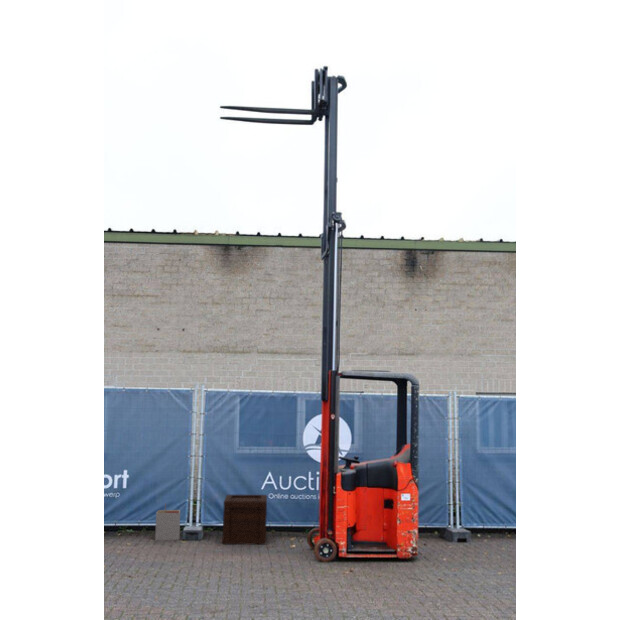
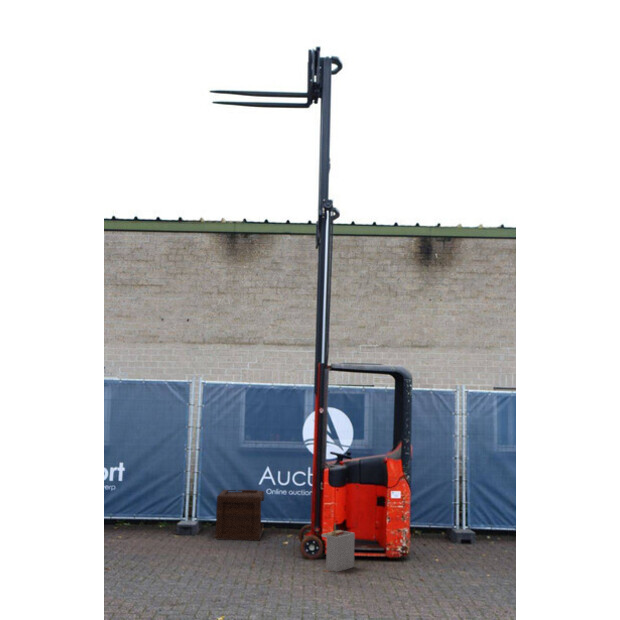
storage bin: present [155,504,180,540] -> present [322,523,355,572]

